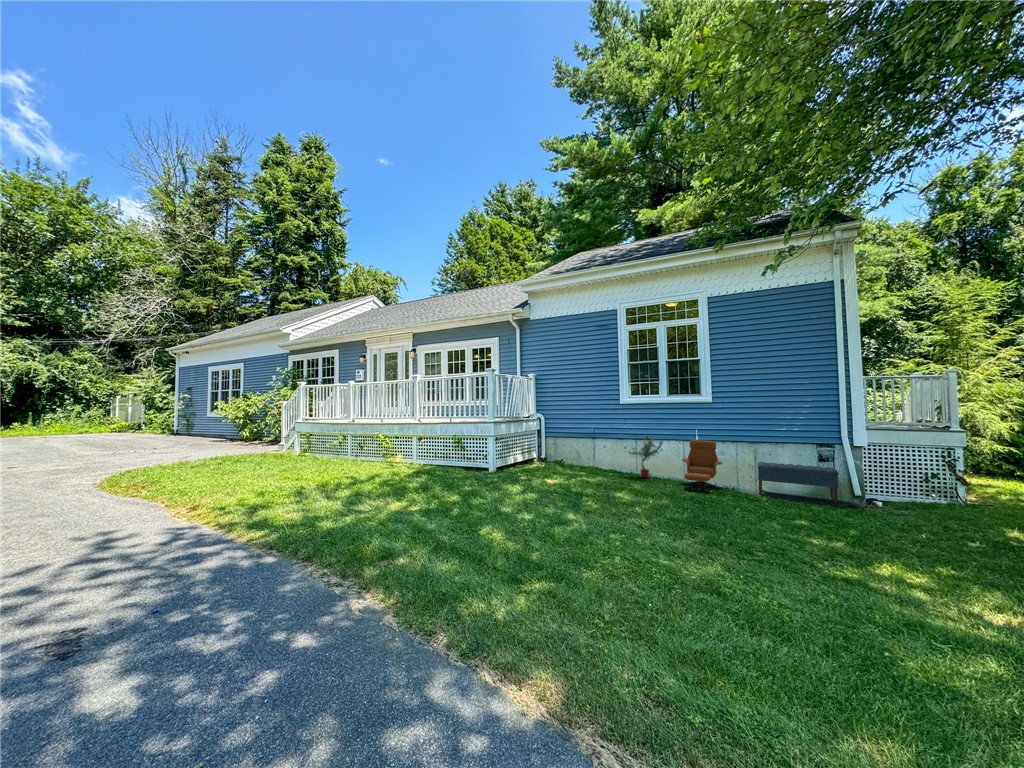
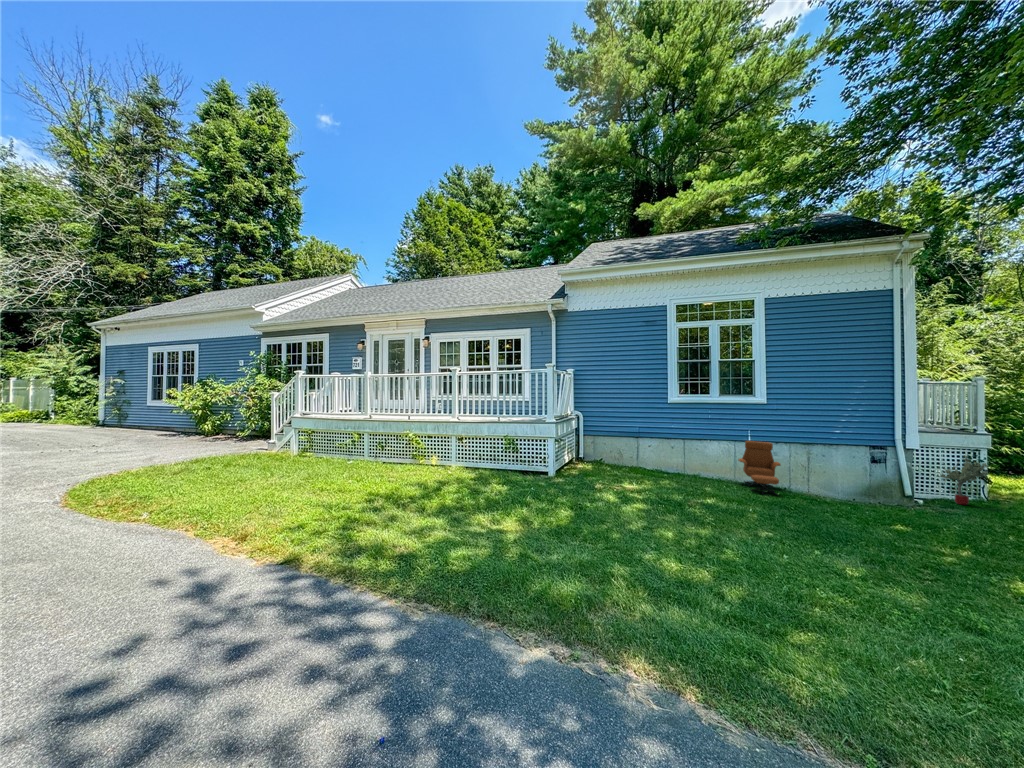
potted tree: present [629,435,662,478] -> present [940,456,987,505]
bench: present [758,462,839,503] -> none [811,463,899,503]

